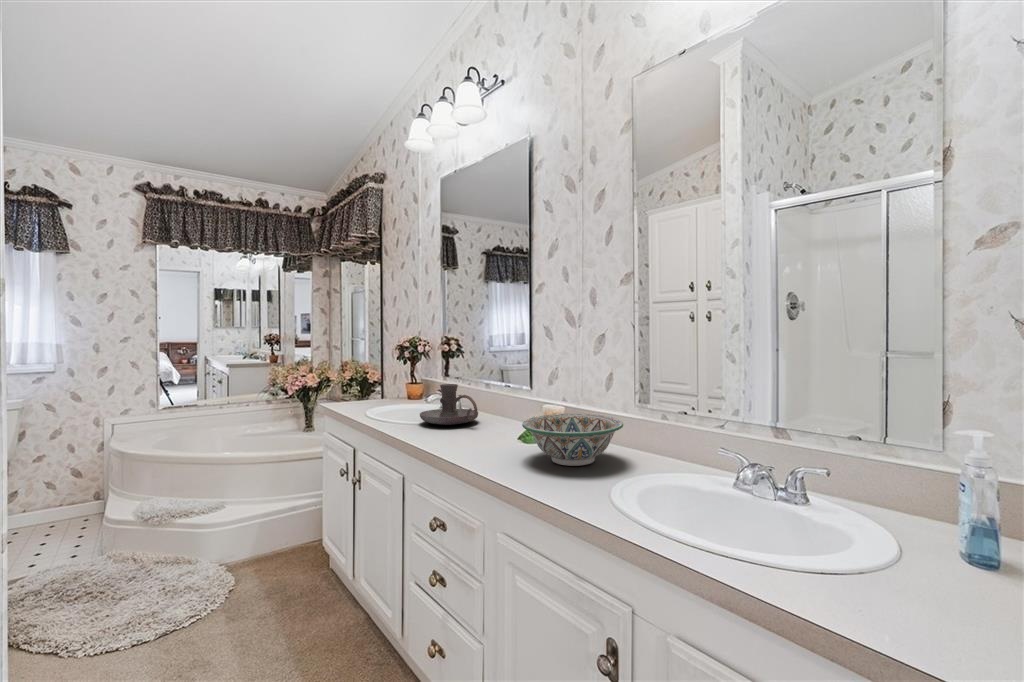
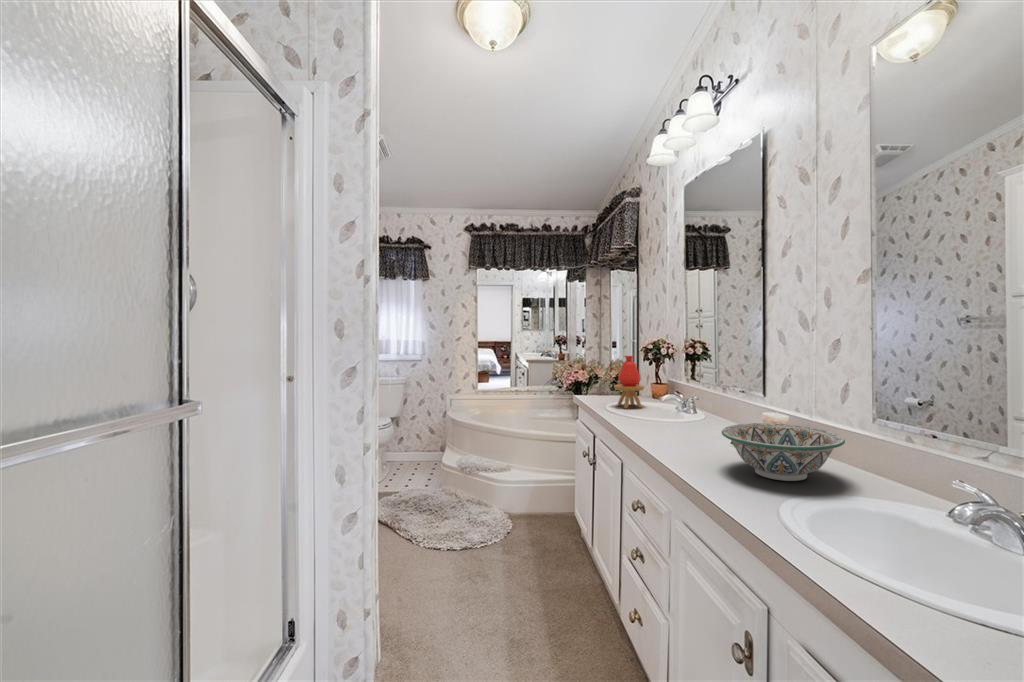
vase: none [376,355,410,414] -> present [614,356,645,408]
candle holder: present [420,384,478,425] -> none [645,384,704,423]

